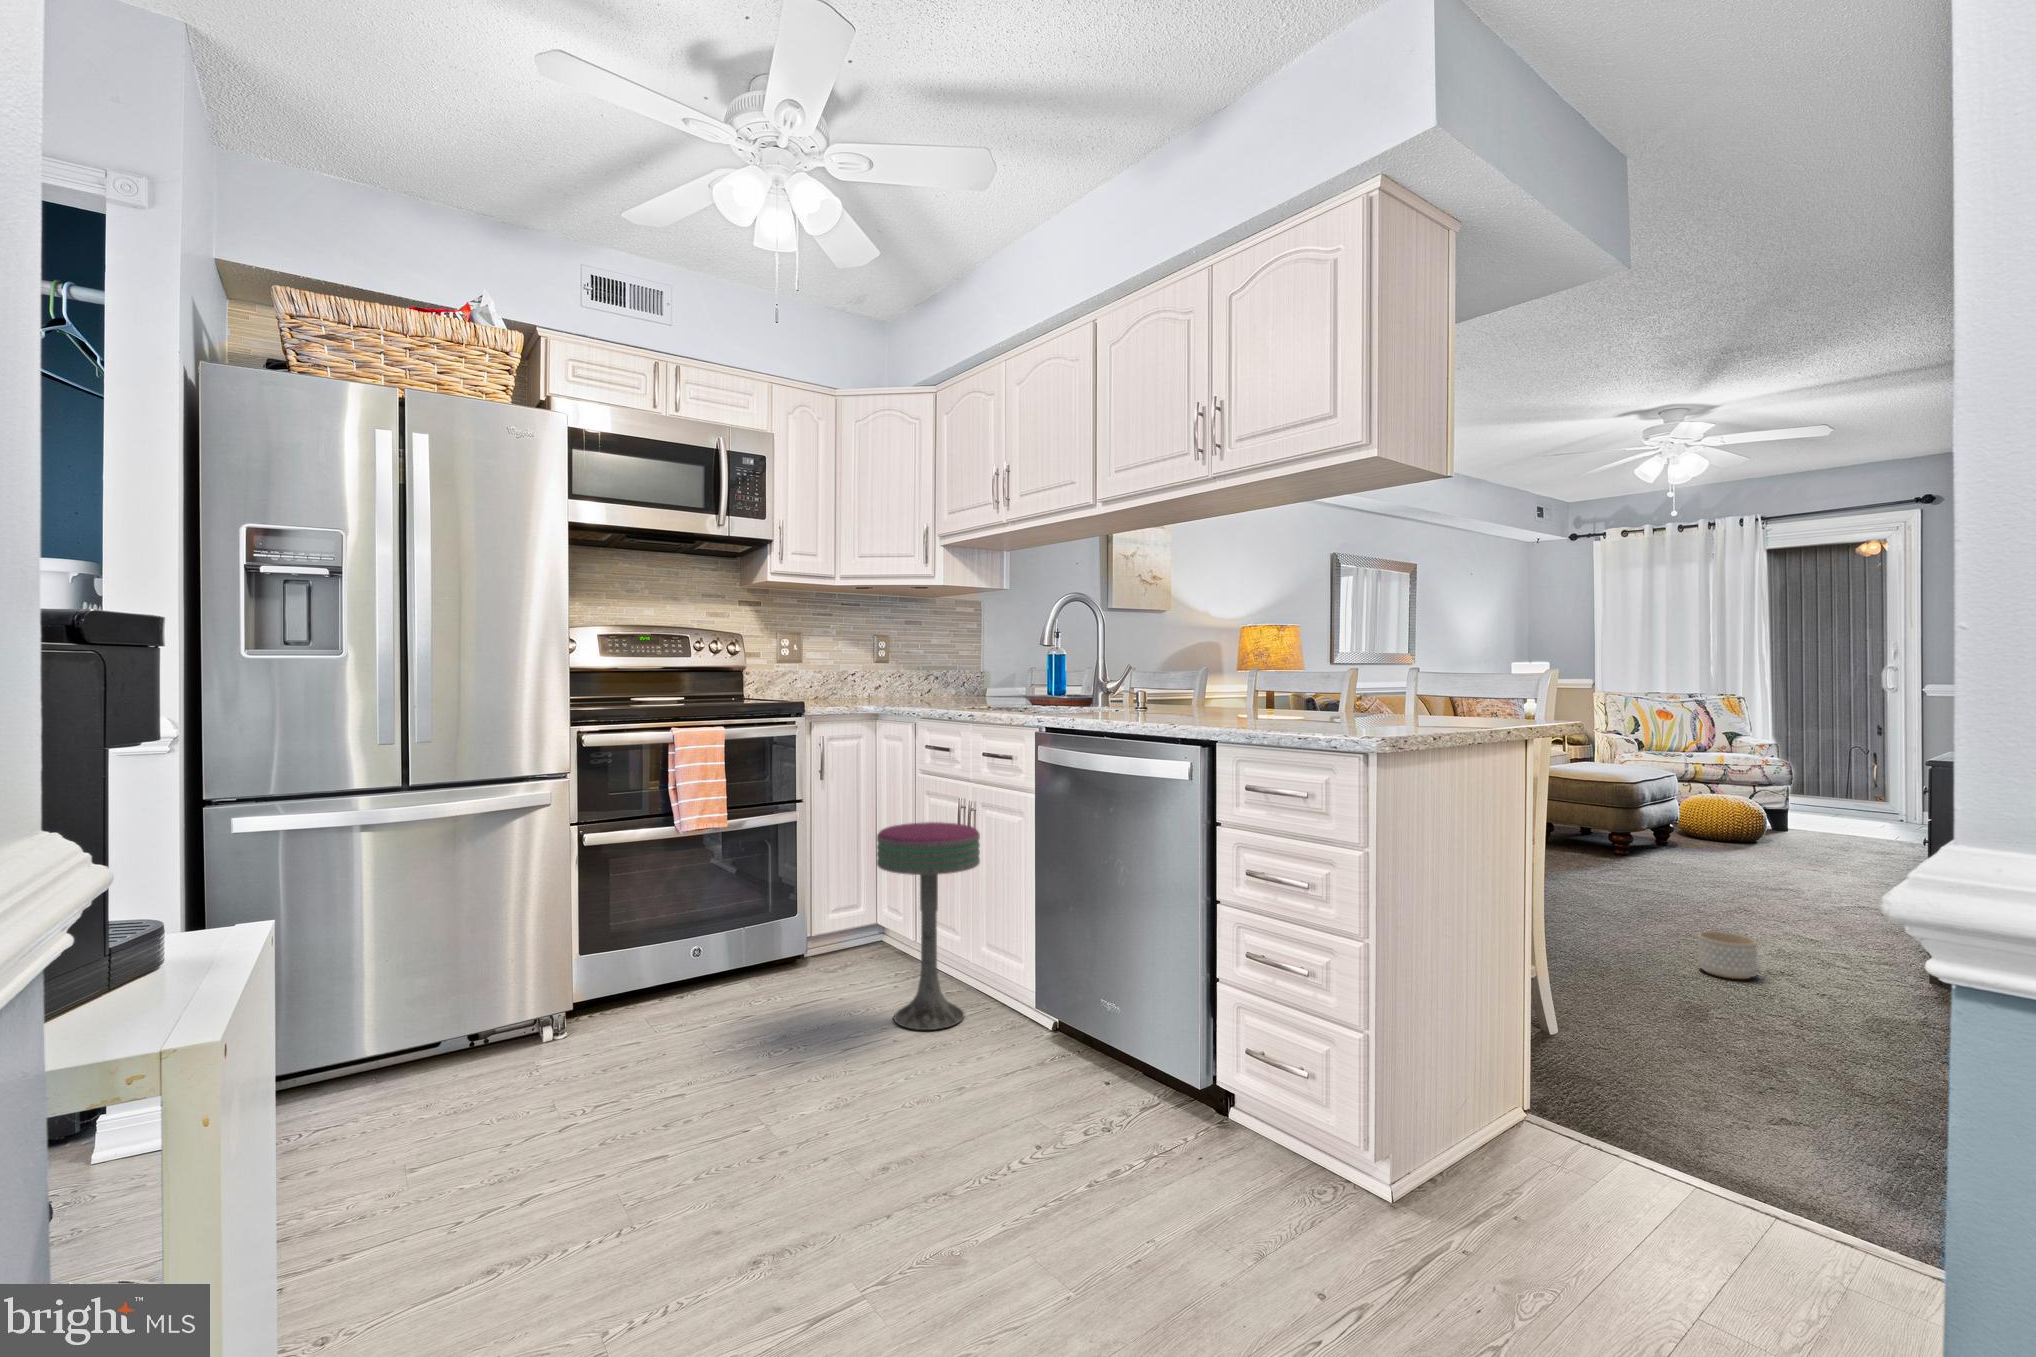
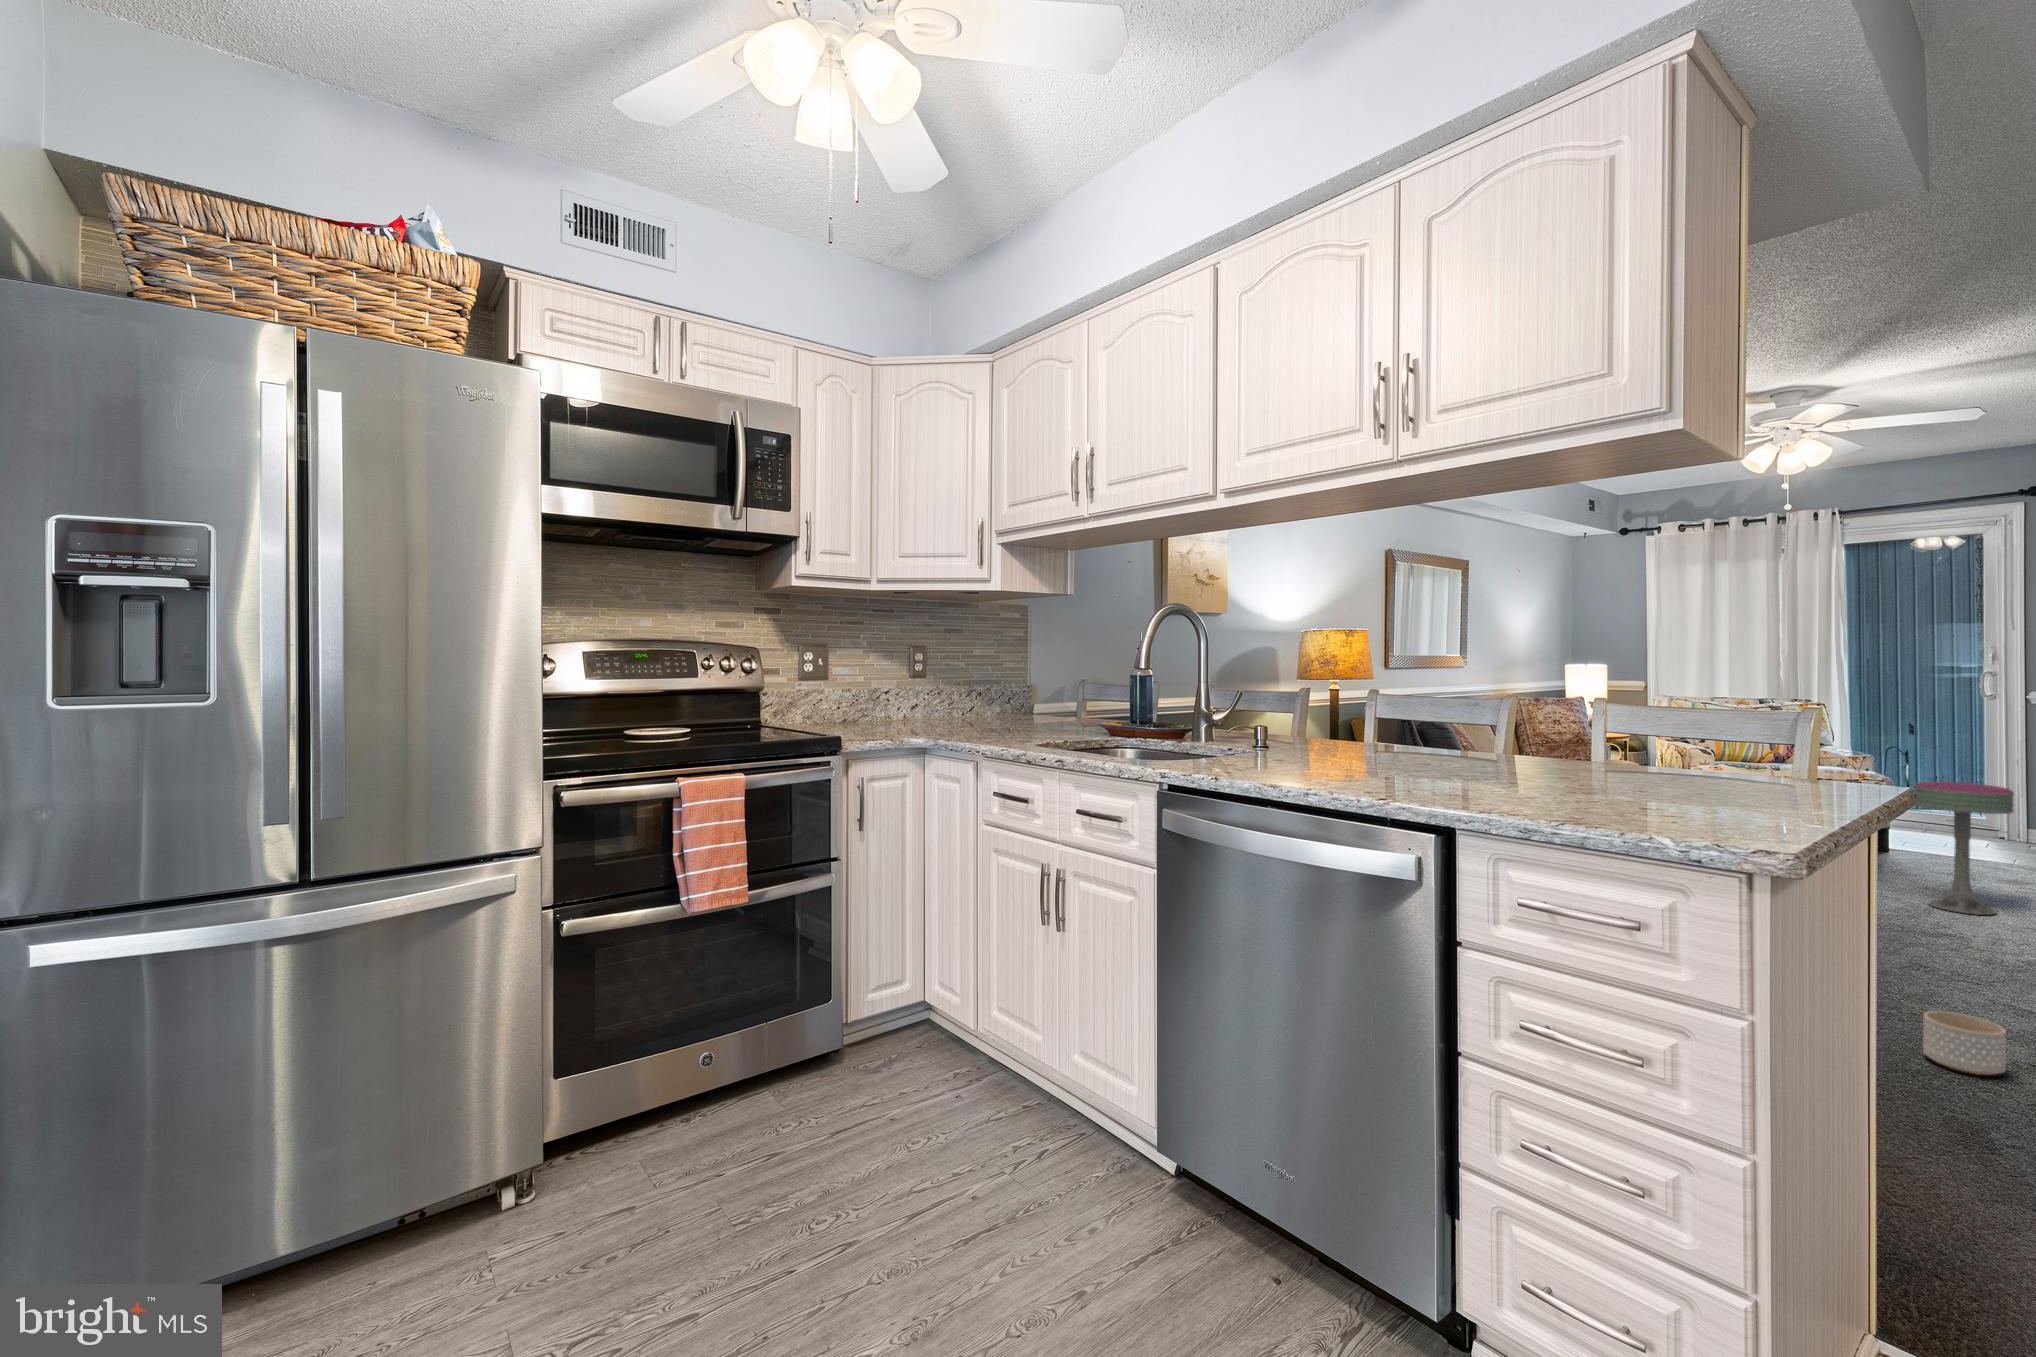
bar stool: present [877,822,980,1030] -> present [1914,782,2014,915]

